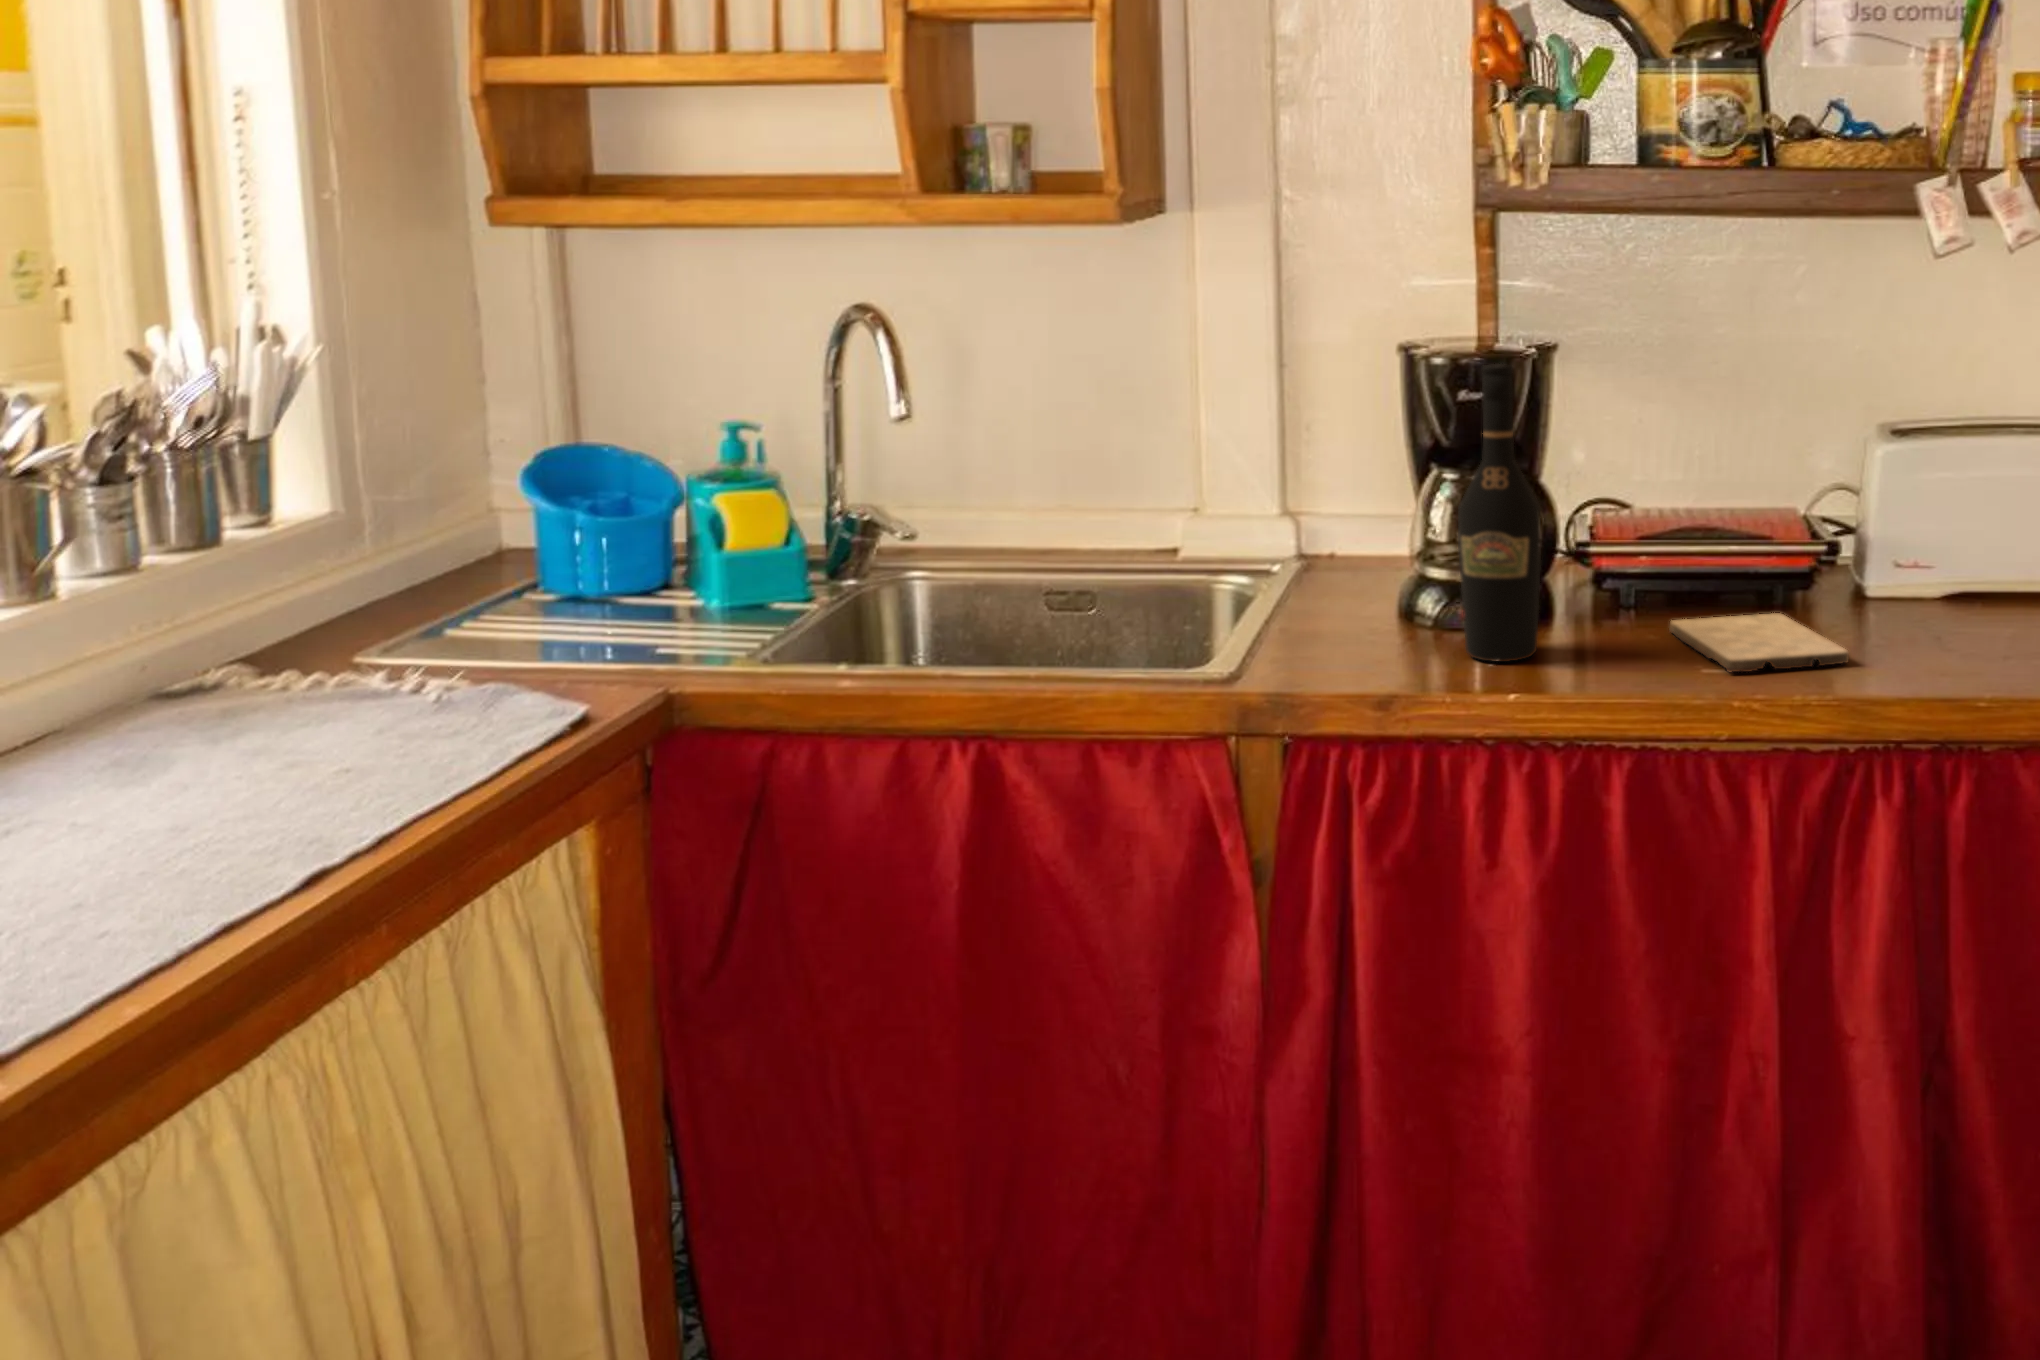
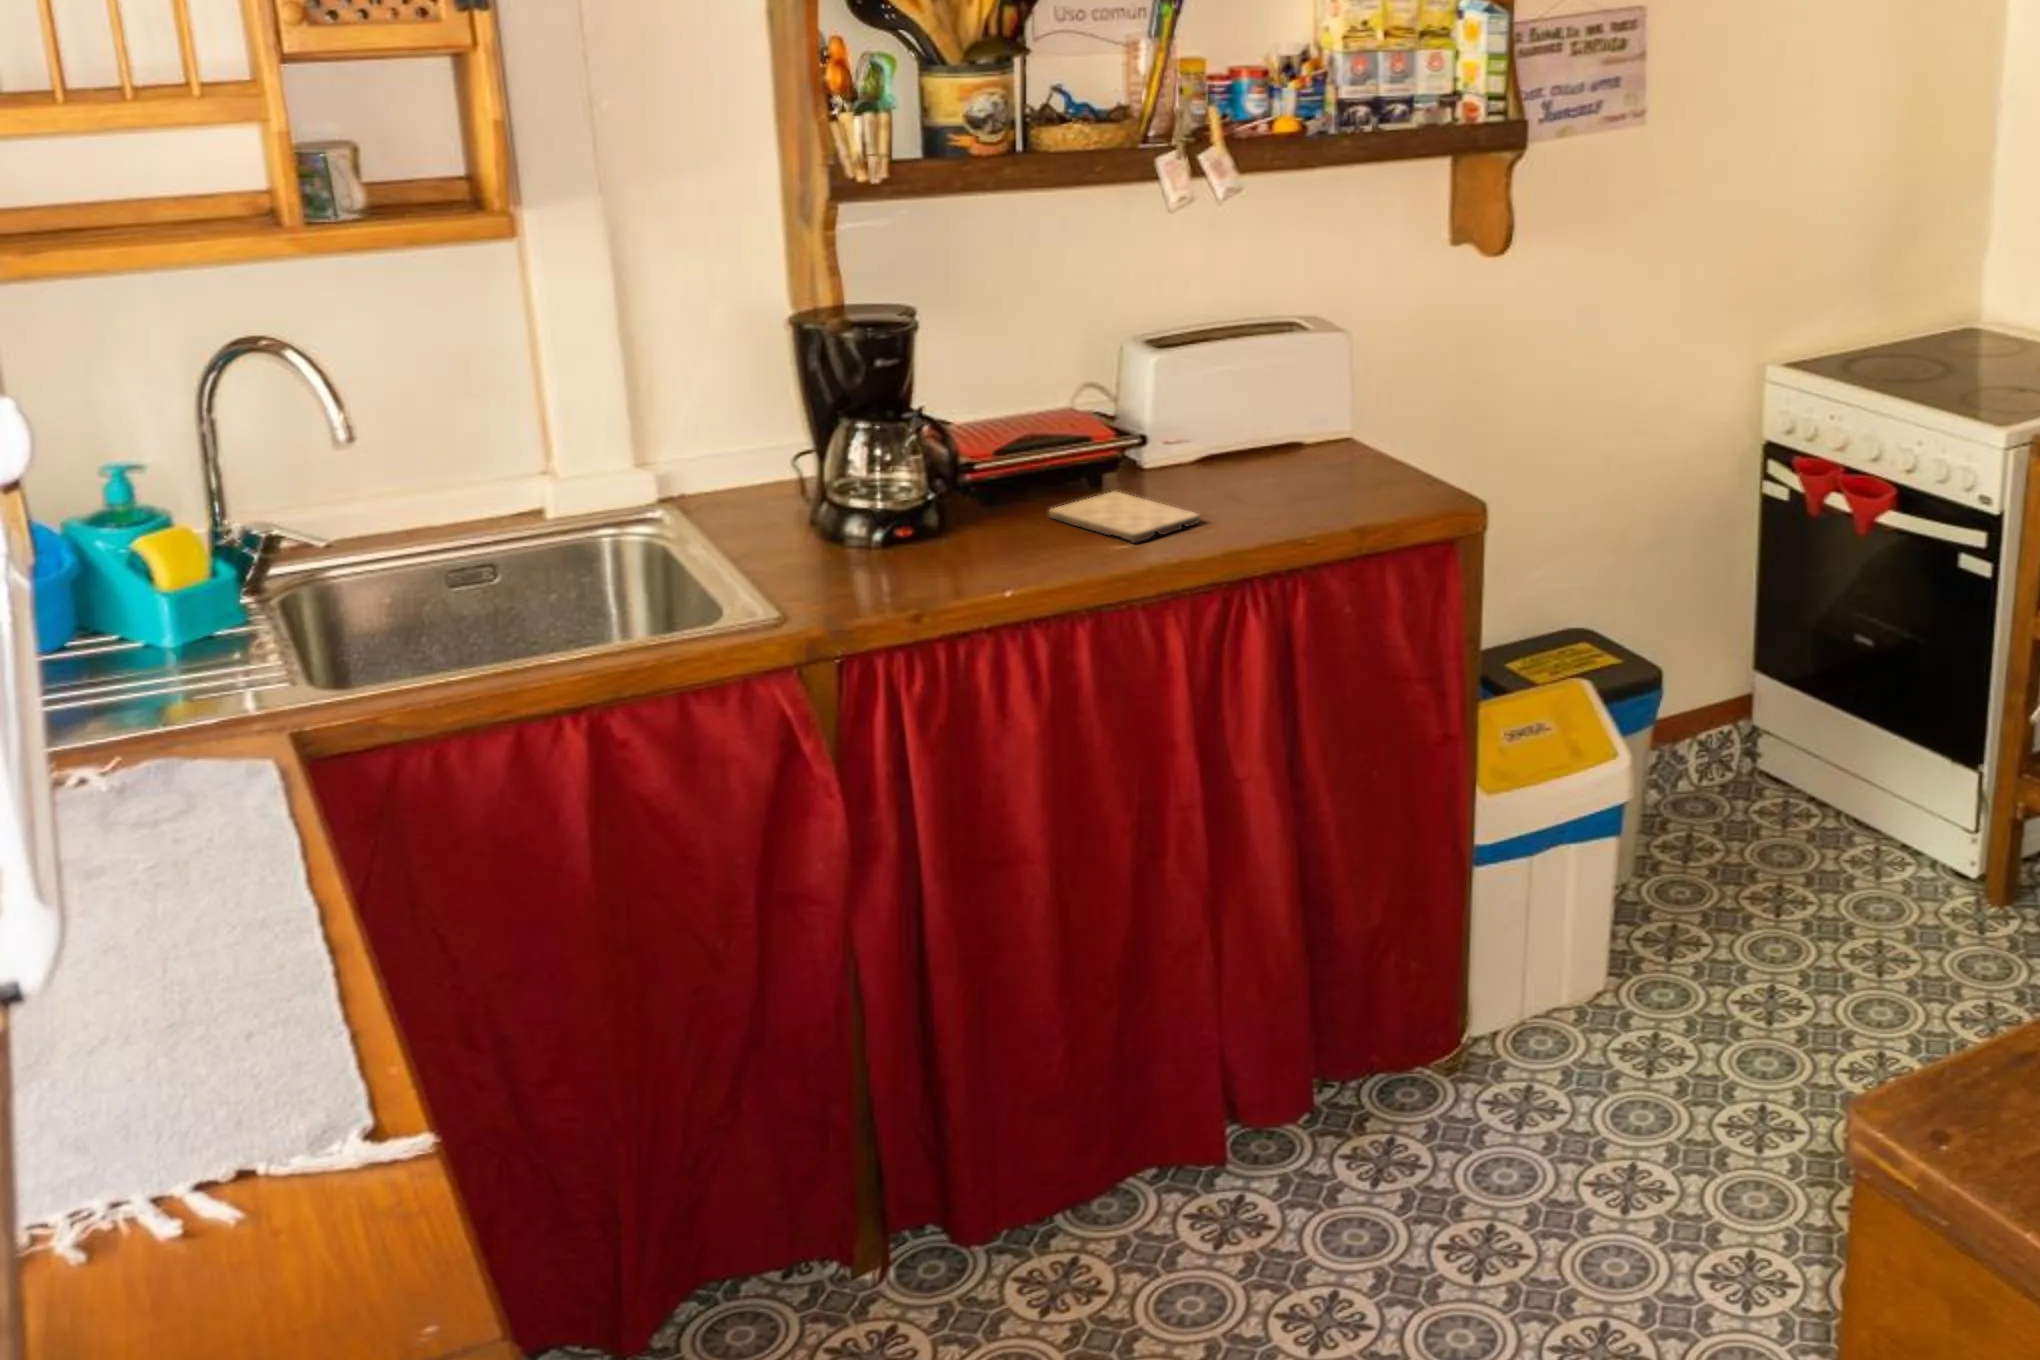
wine bottle: present [1458,364,1541,662] -> none [916,339,983,564]

